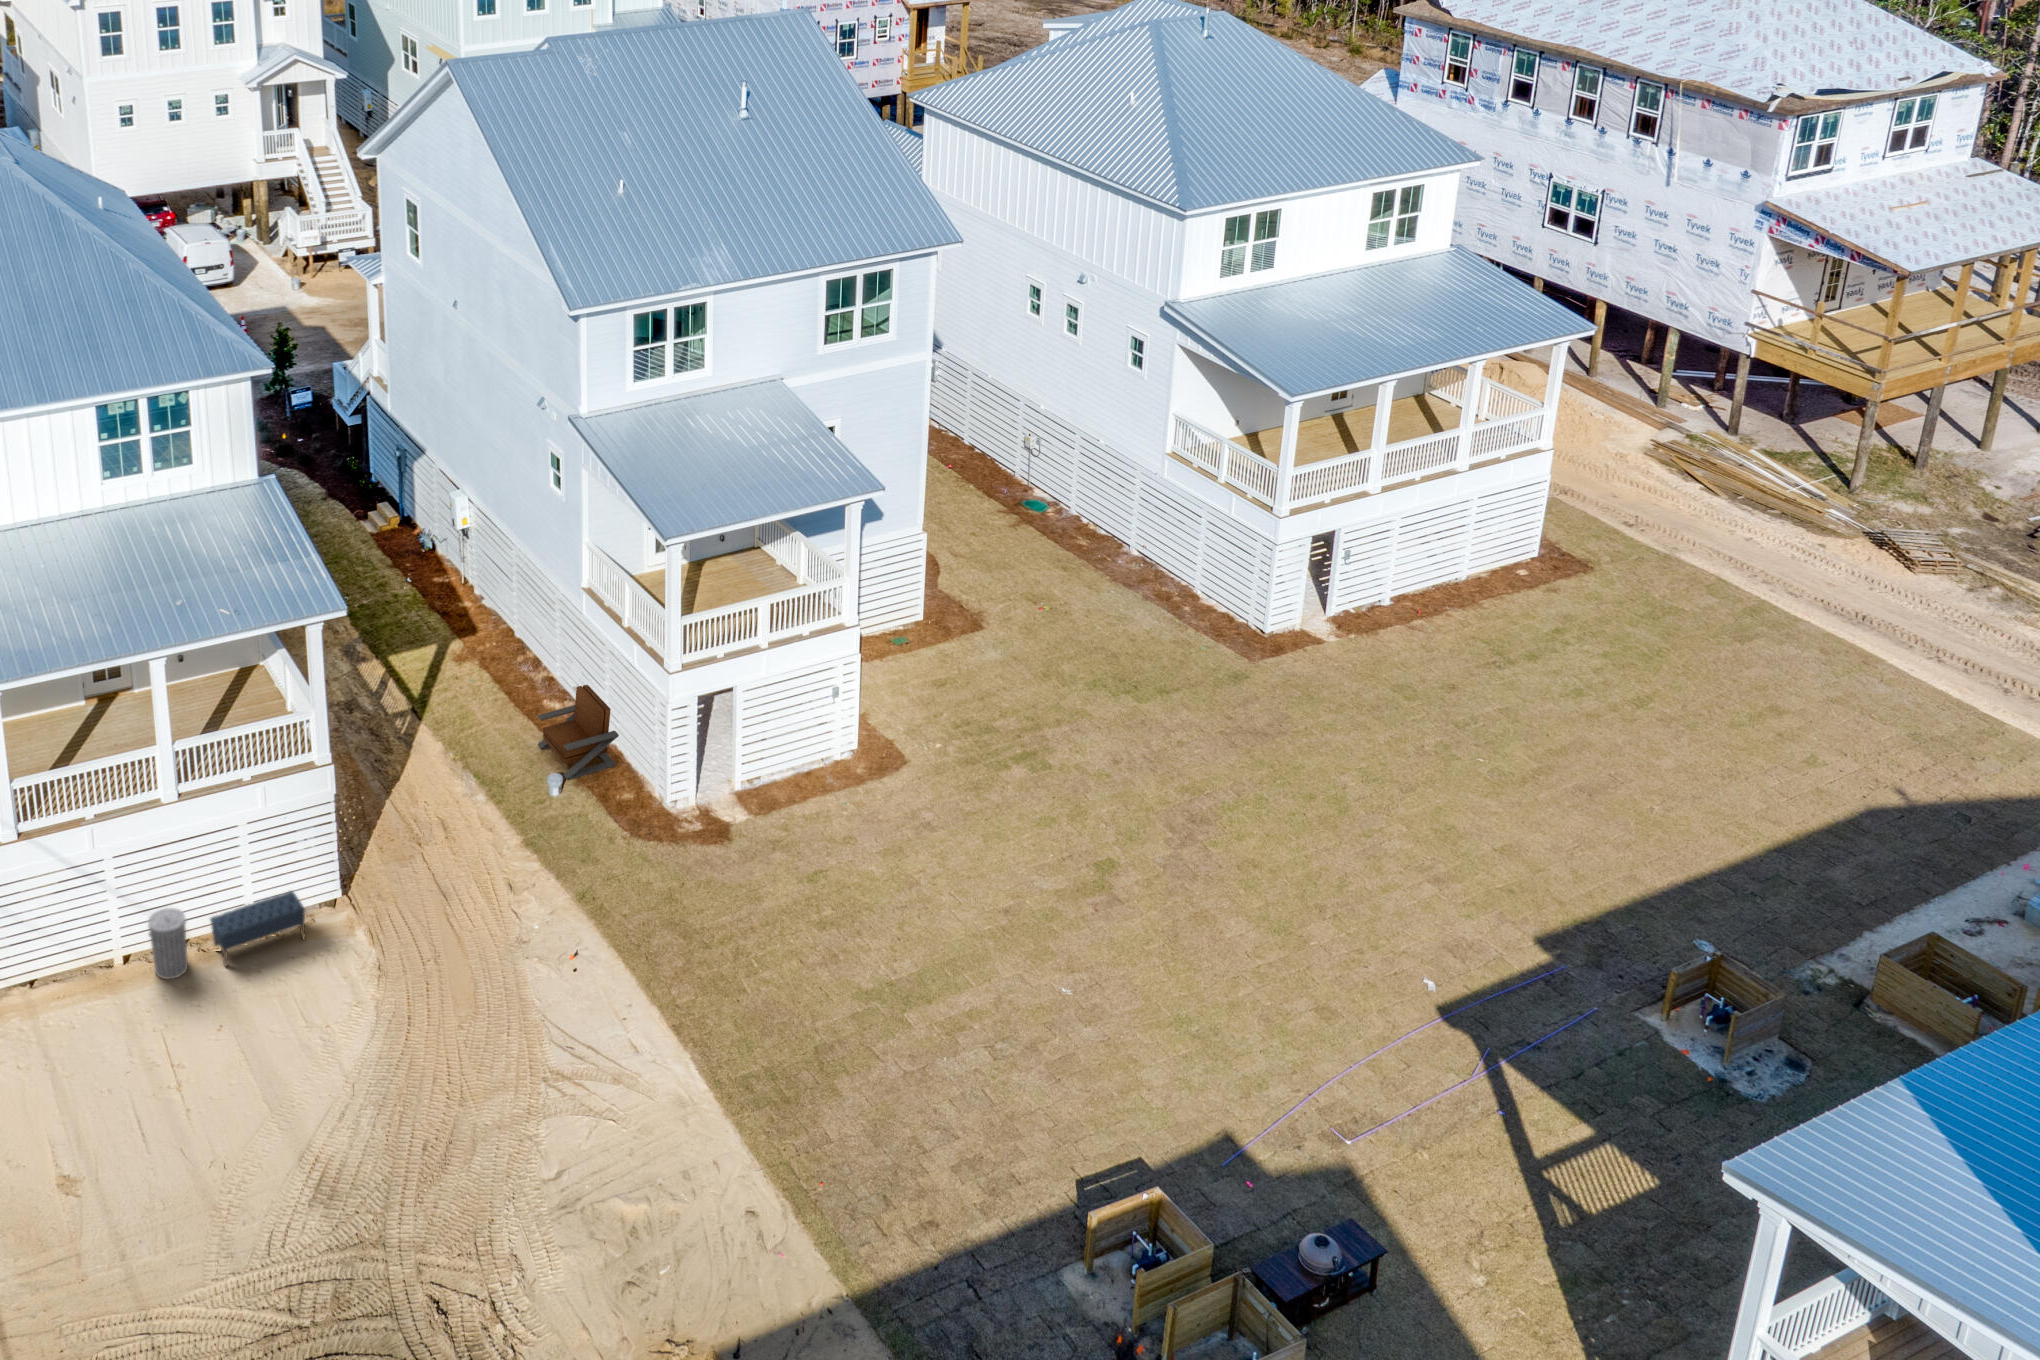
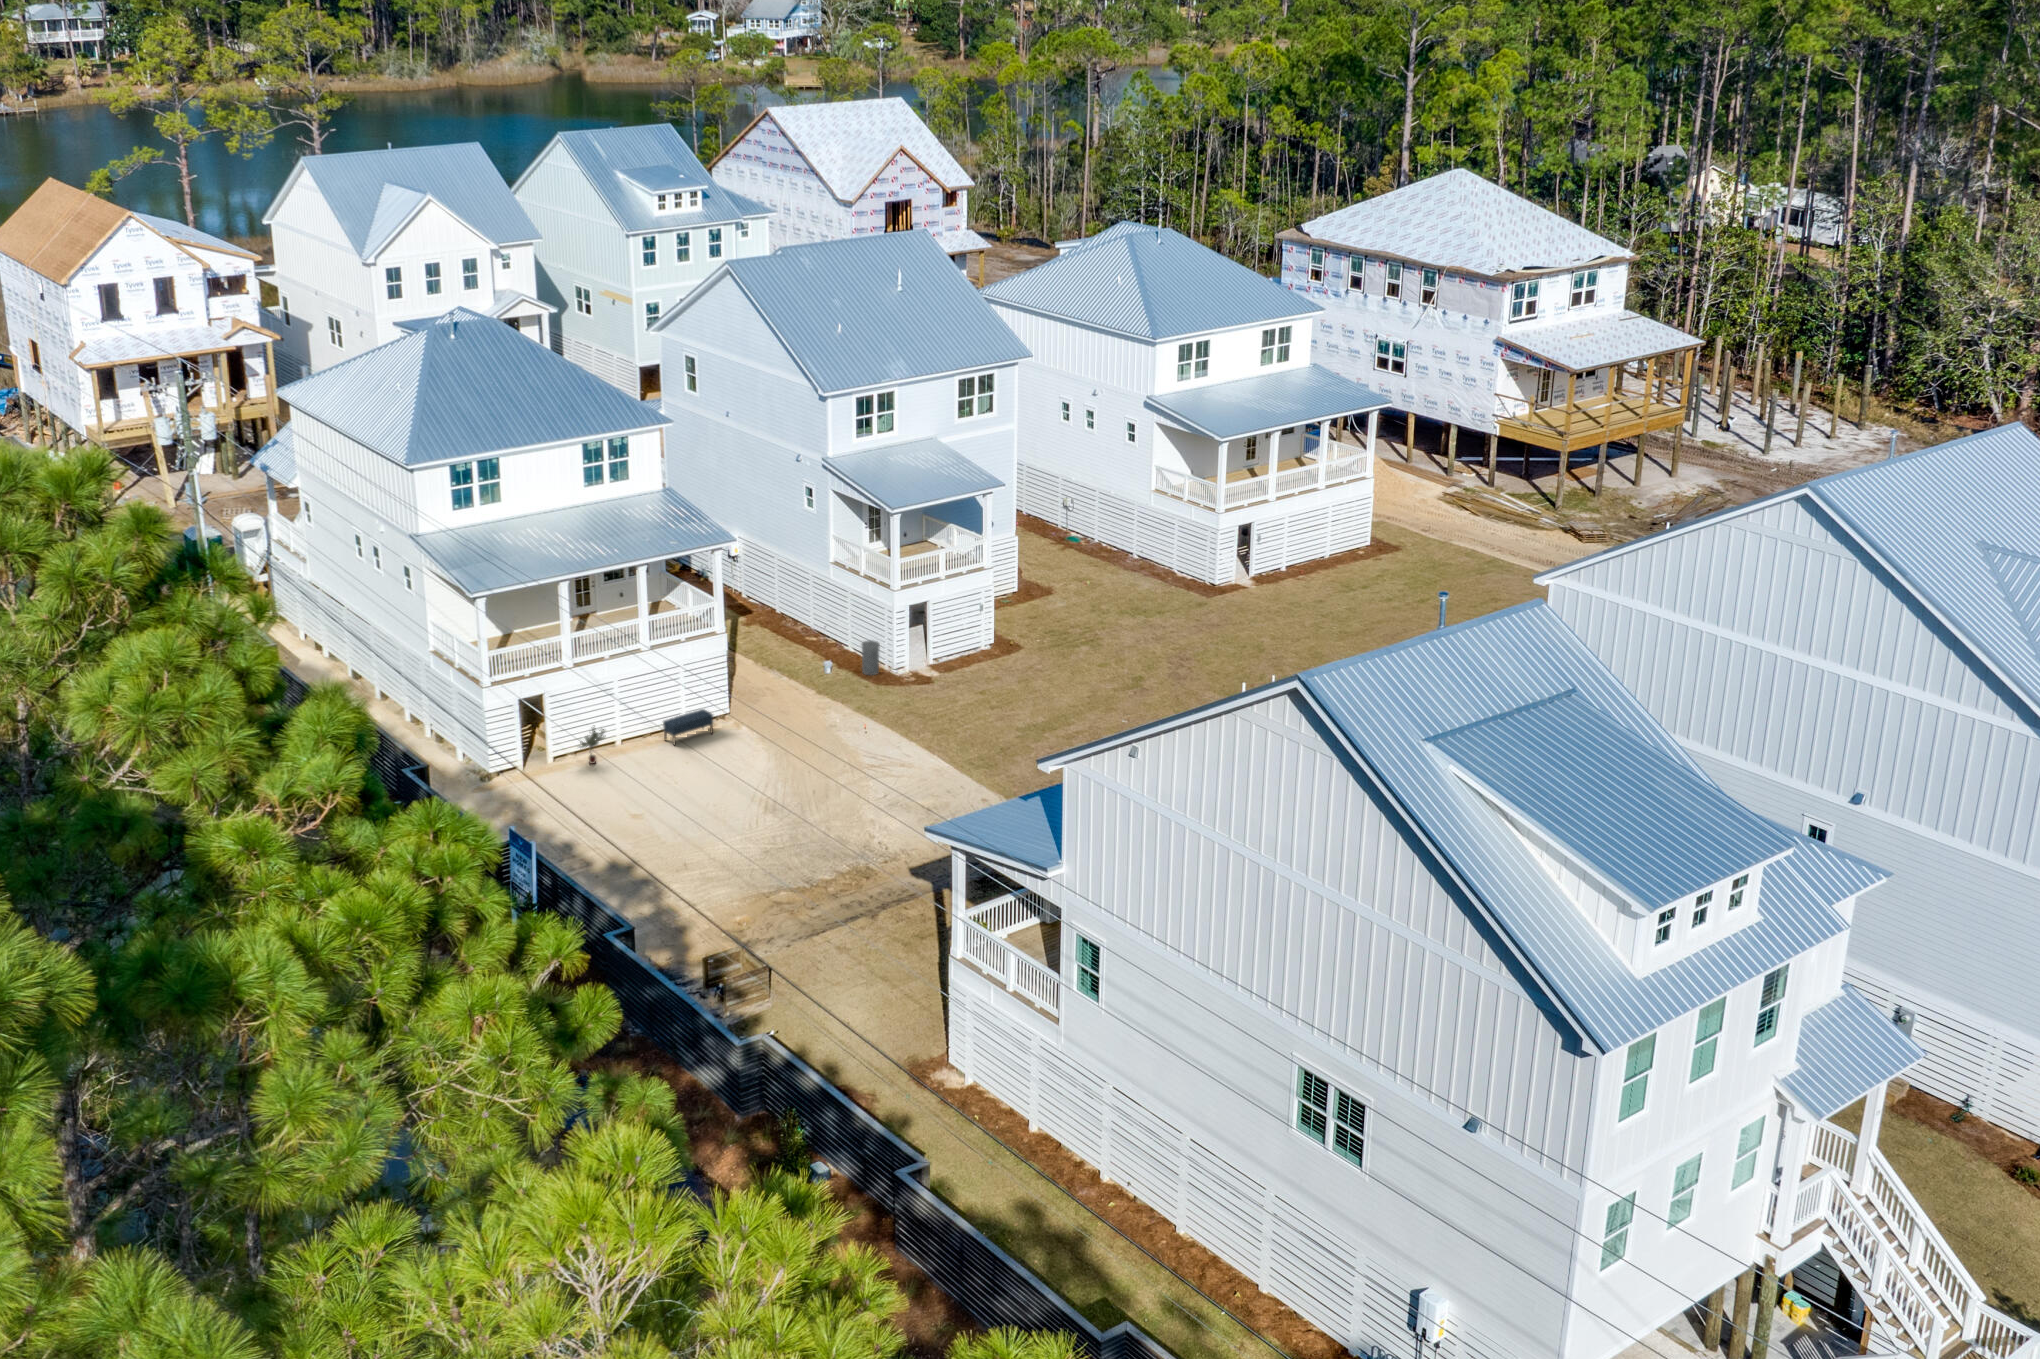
lounge chair: present [538,685,619,780] -> none [809,618,859,669]
trash can: present [148,908,188,979] -> present [862,640,880,675]
potted tree: none [32,936,90,1003] -> present [580,727,605,764]

